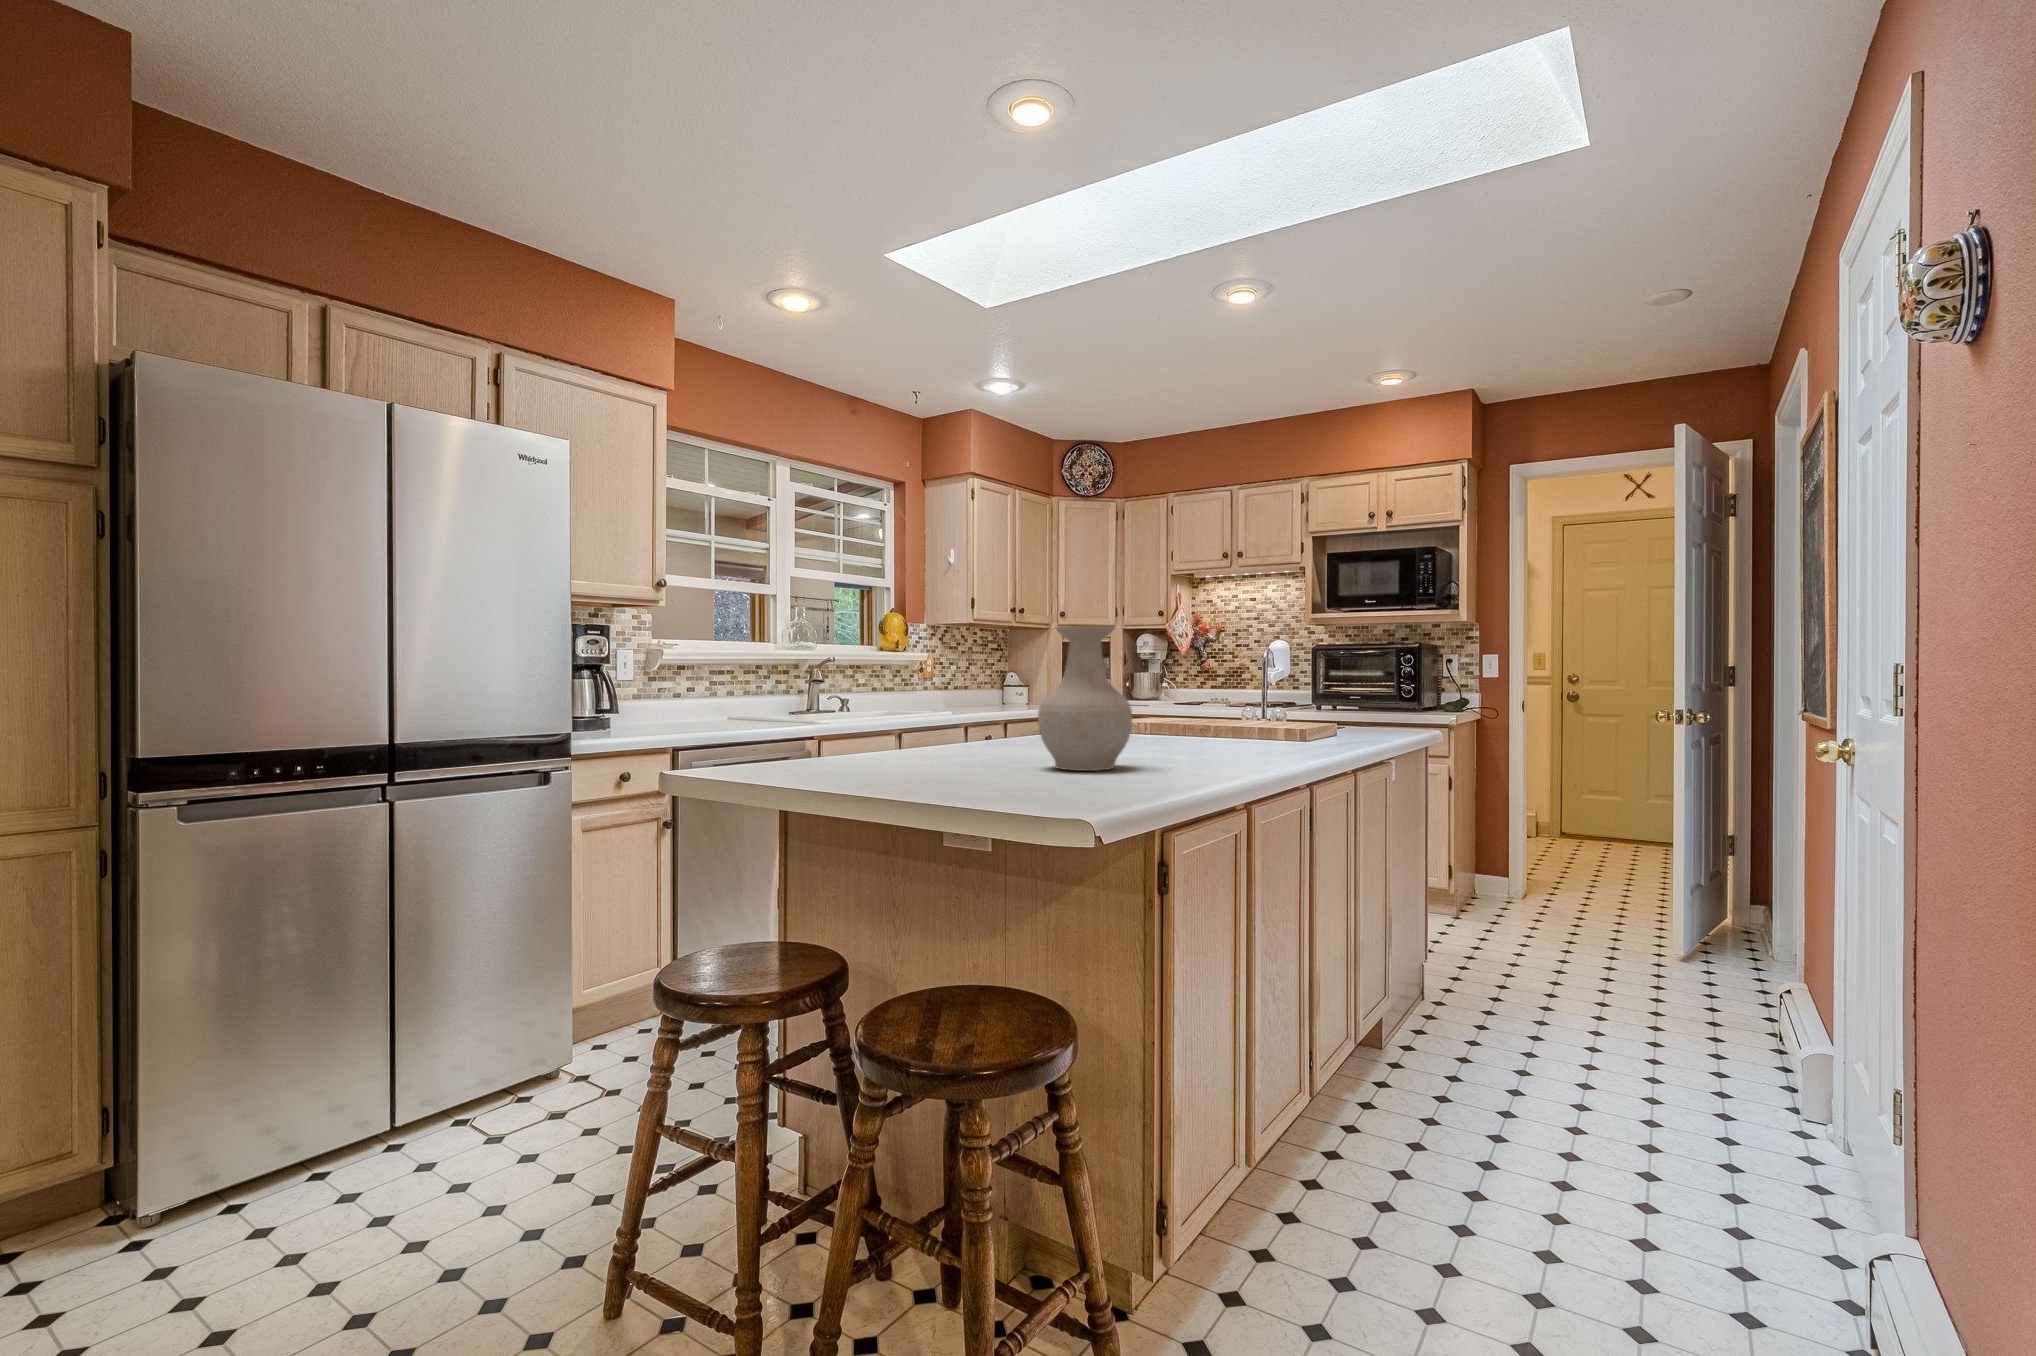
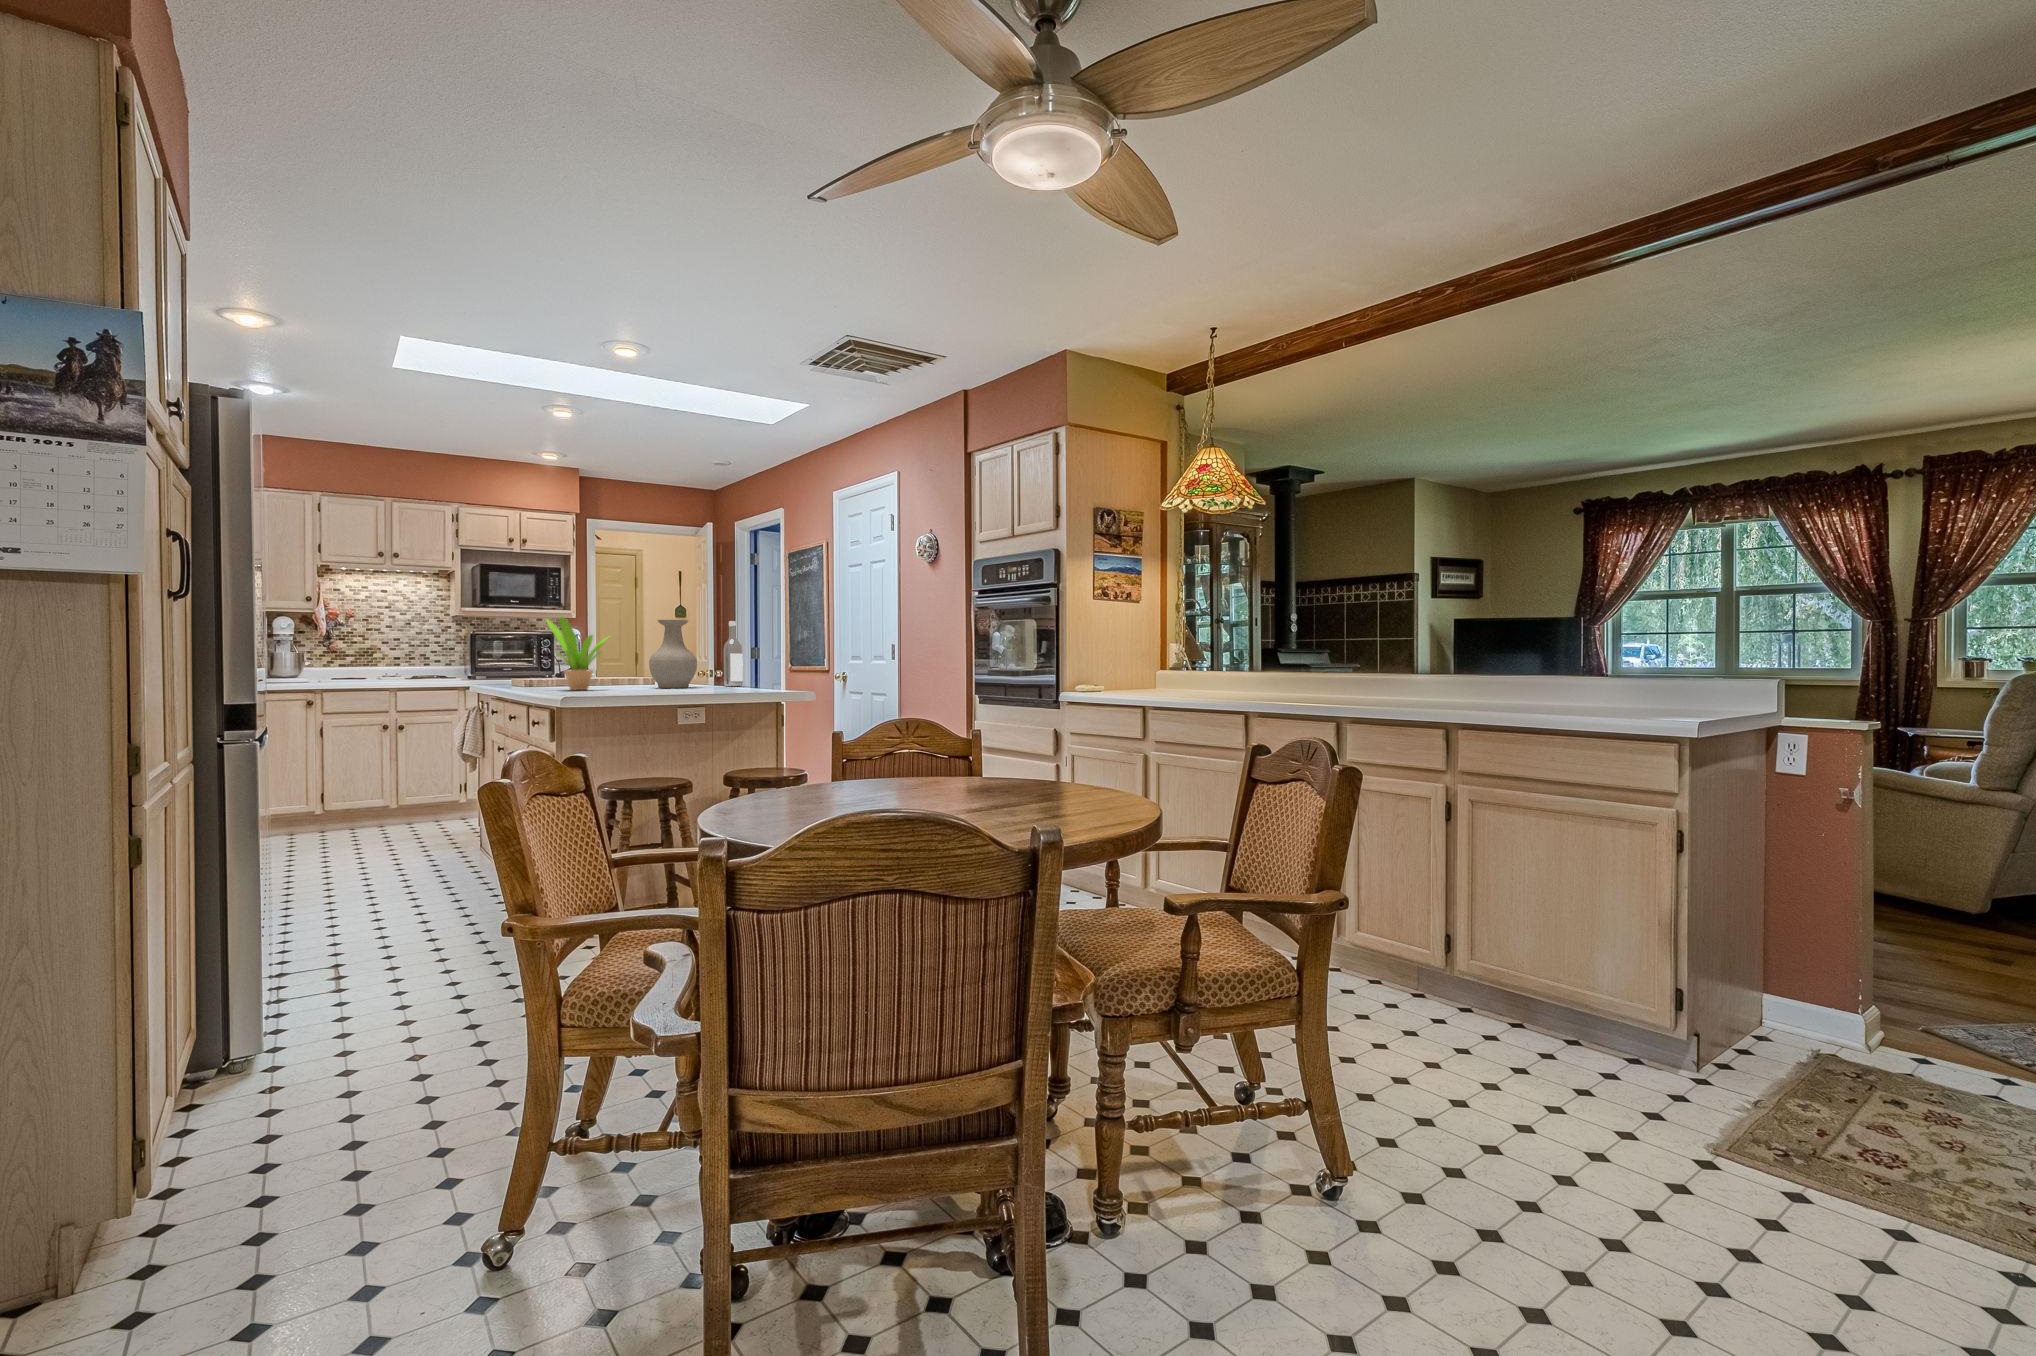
wine bottle: none [1178,622,1220,776] -> present [724,621,743,686]
potted plant: none [859,631,986,763] -> present [545,617,608,690]

